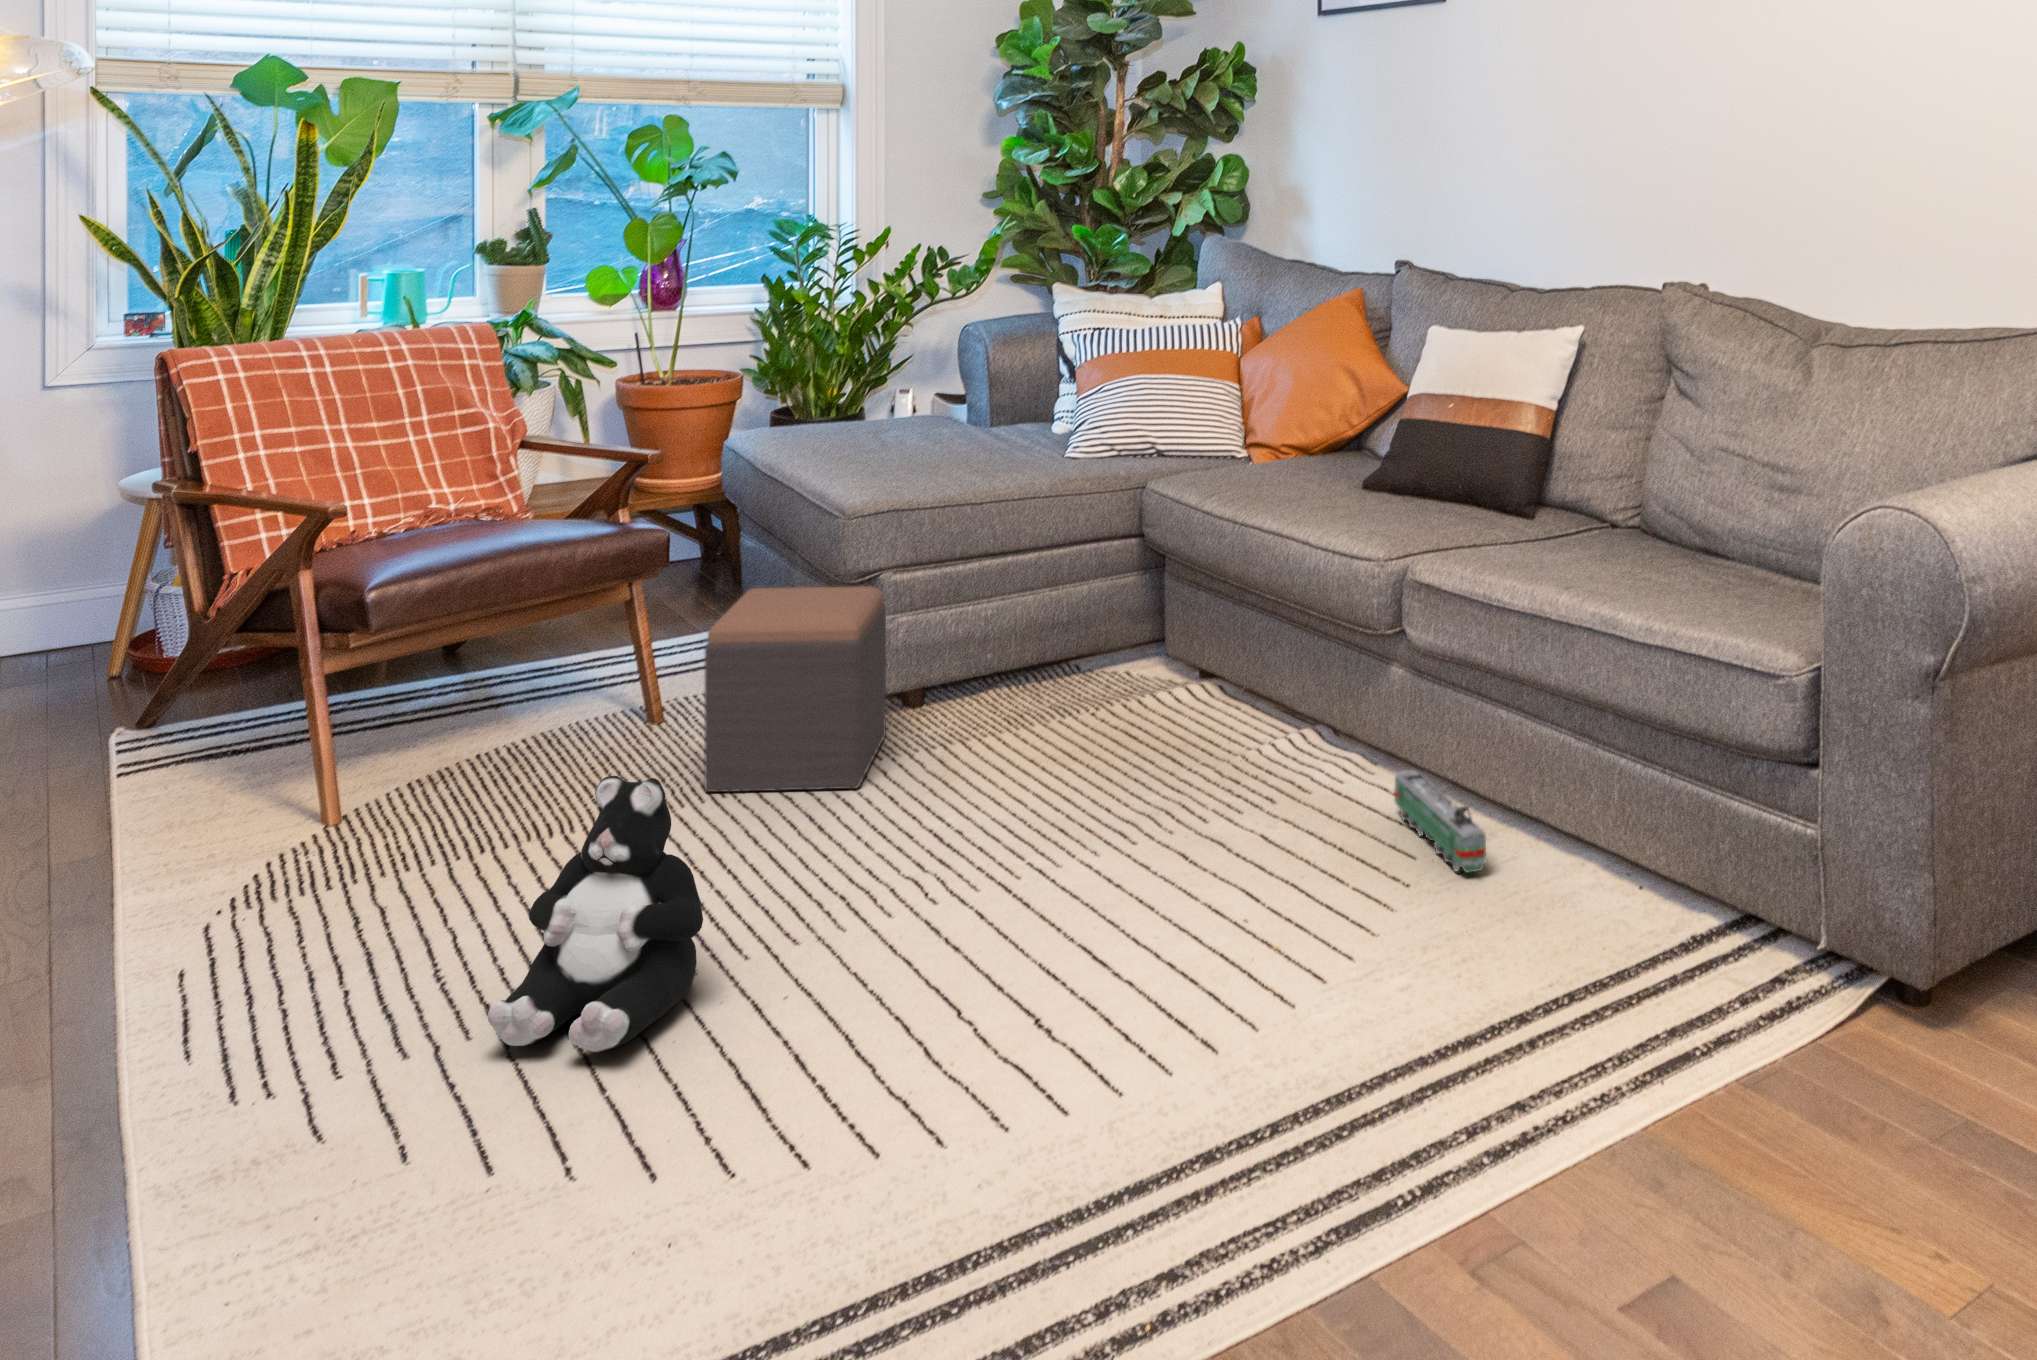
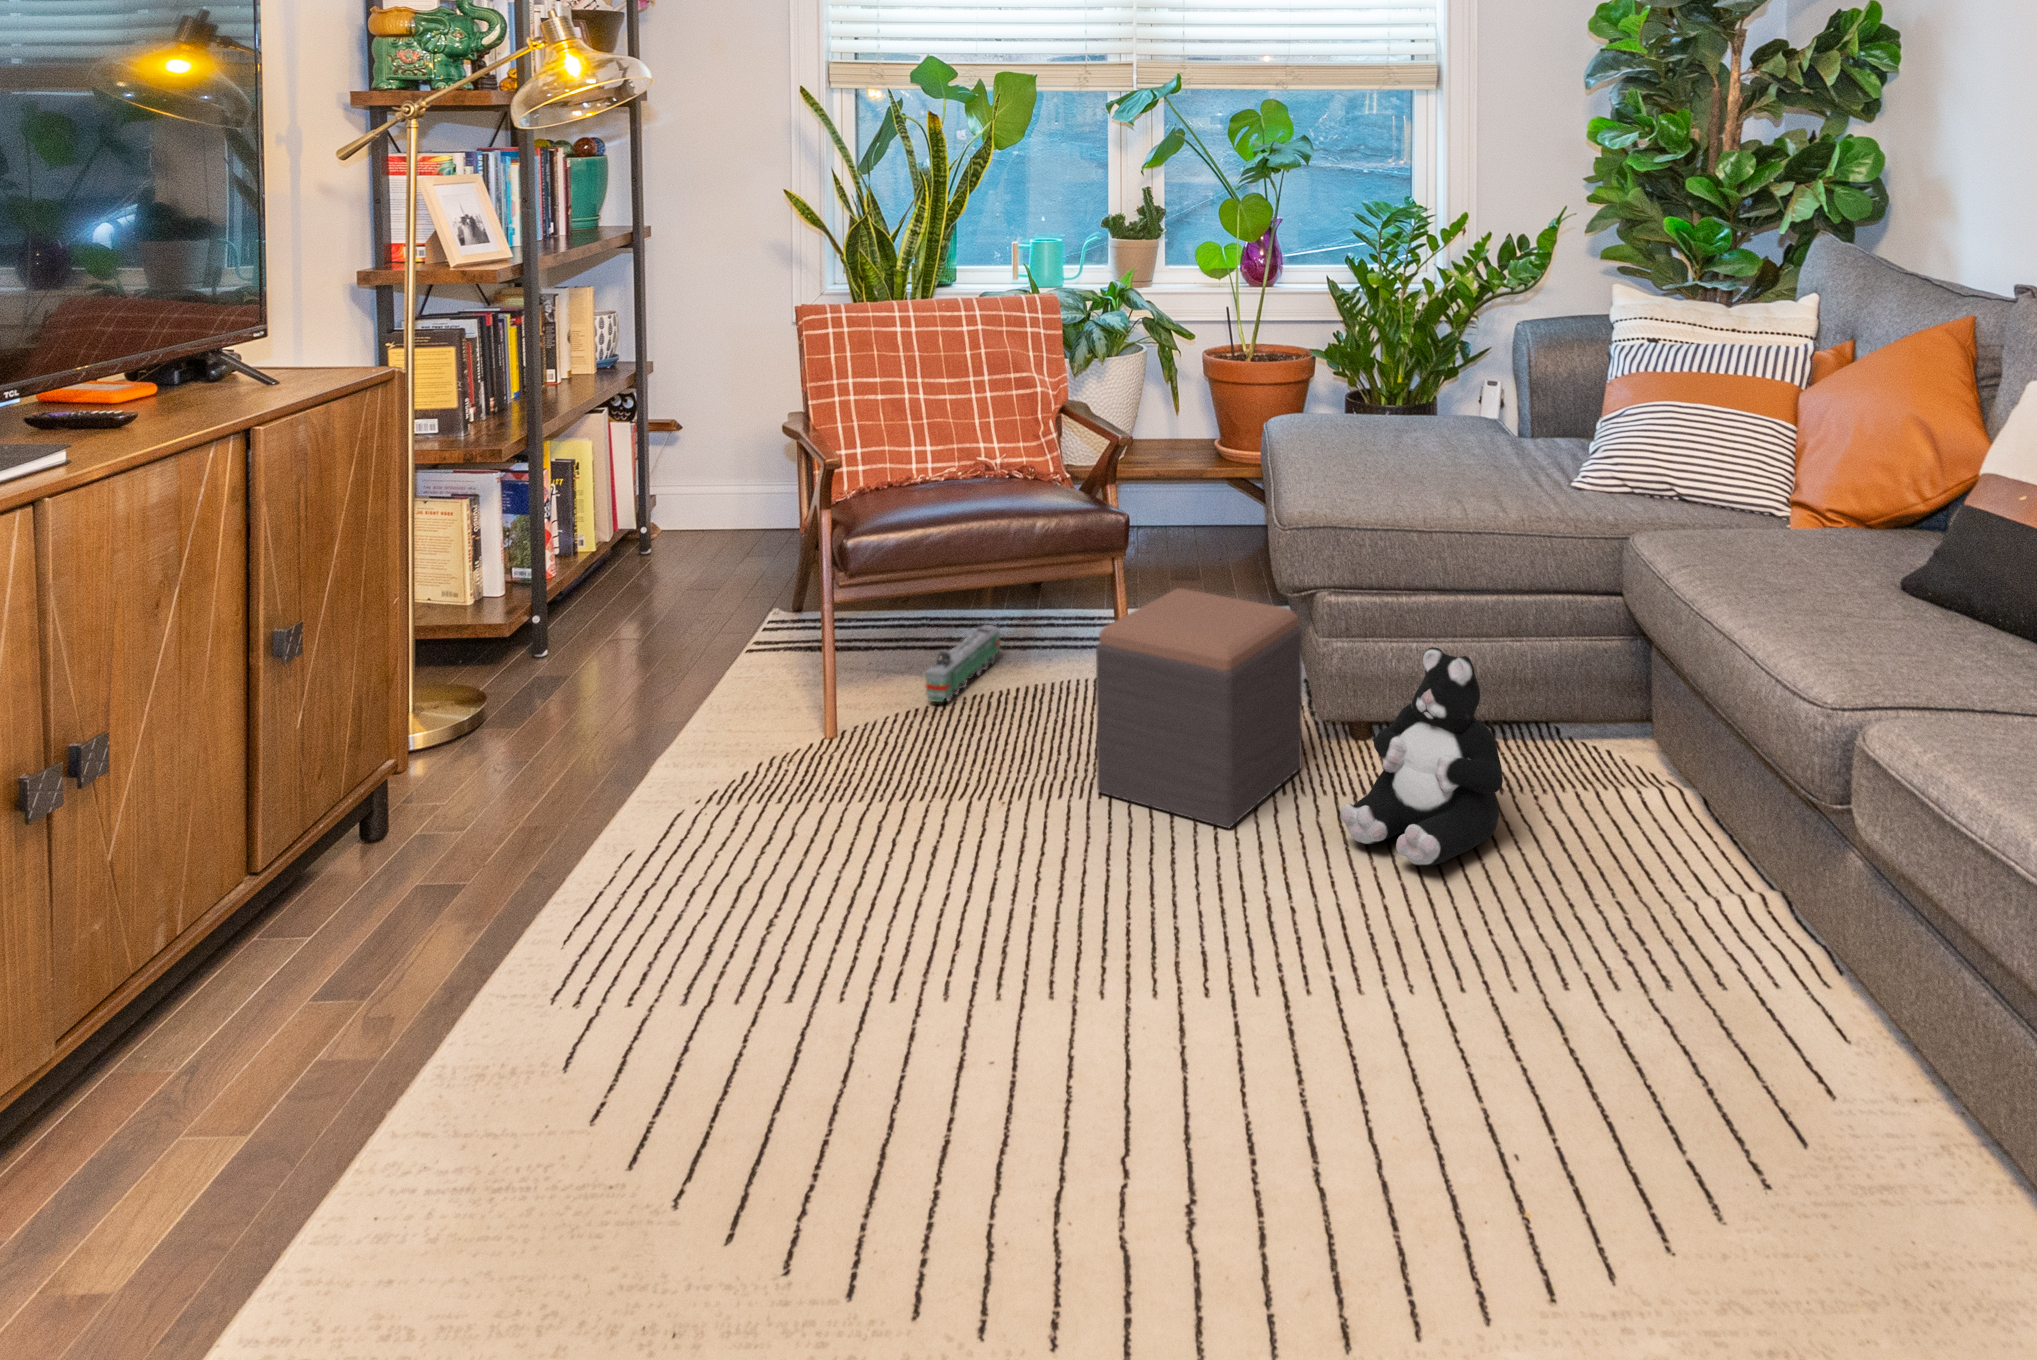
toy train: present [1394,770,1486,873] -> present [926,625,1000,702]
plush toy: present [488,776,703,1053] -> present [1341,647,1503,866]

